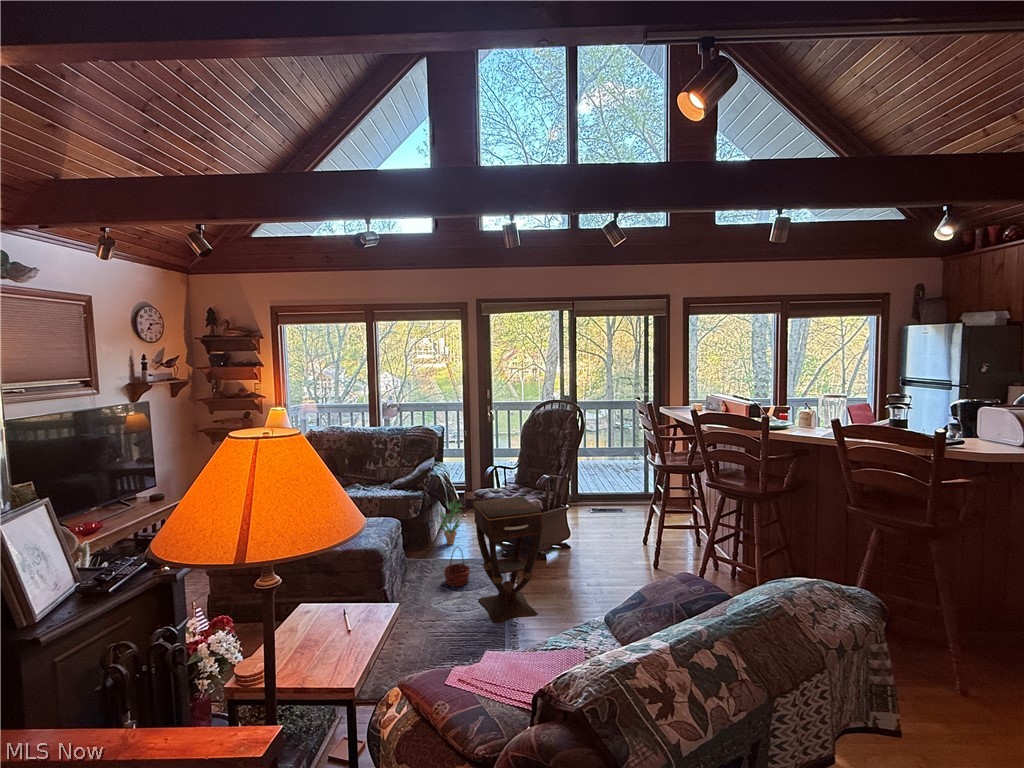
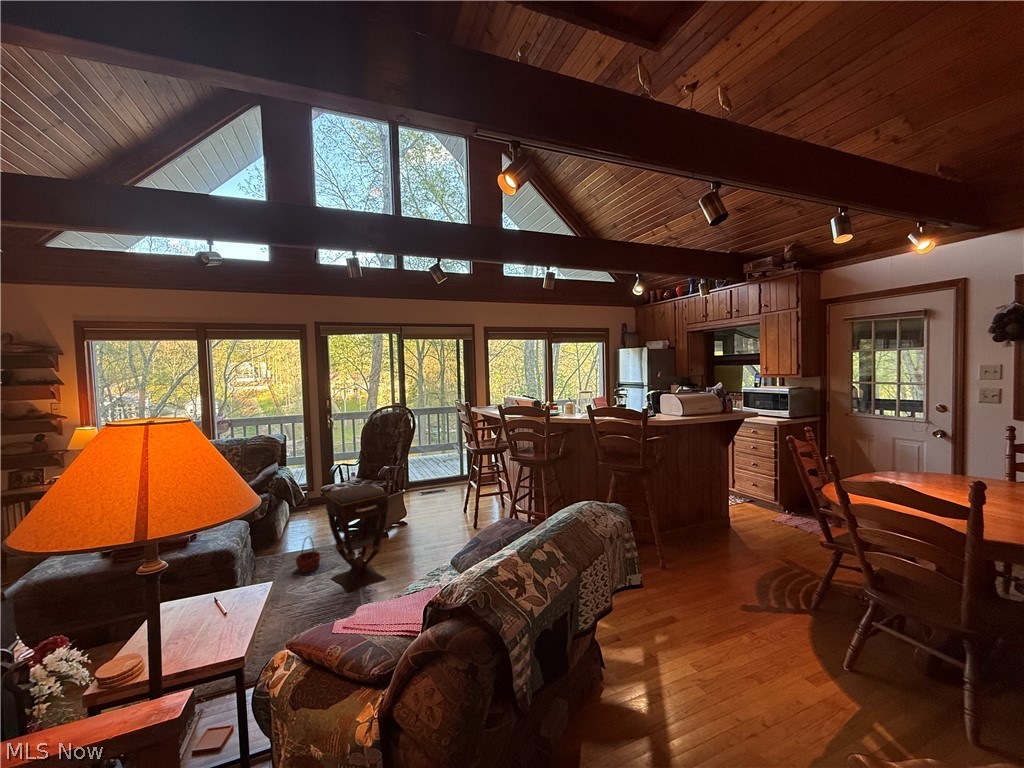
potted plant: present [440,500,462,545] -> none [283,496,309,539]

